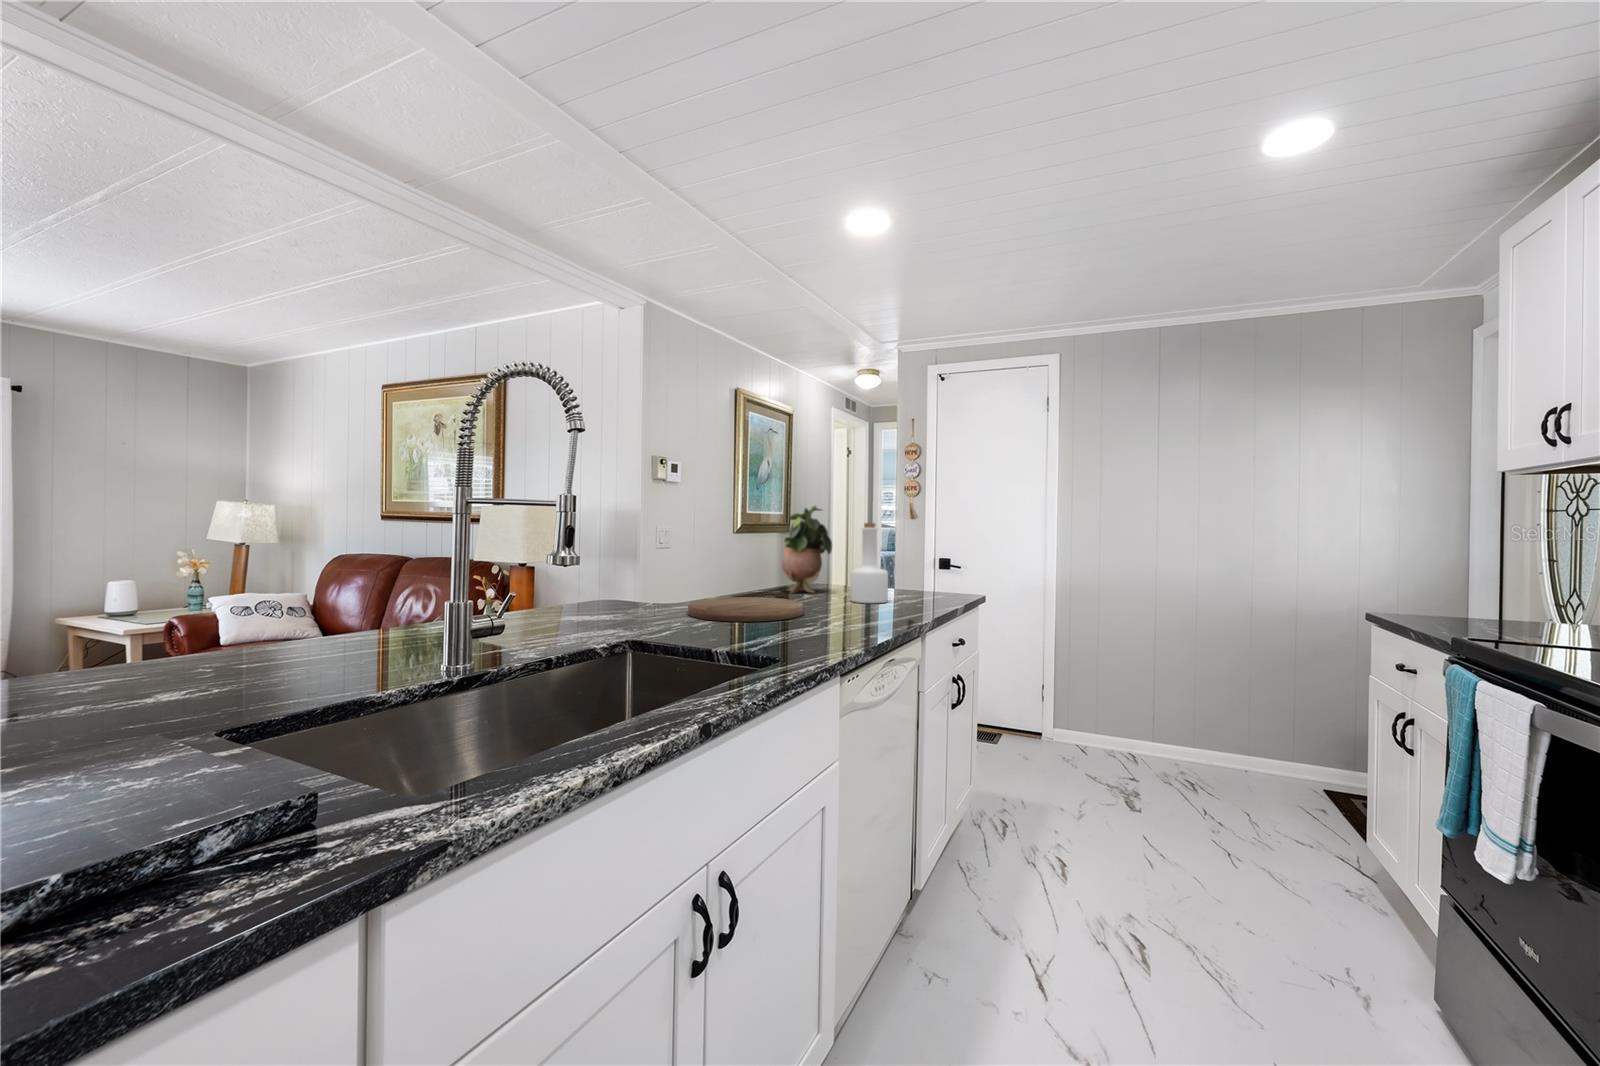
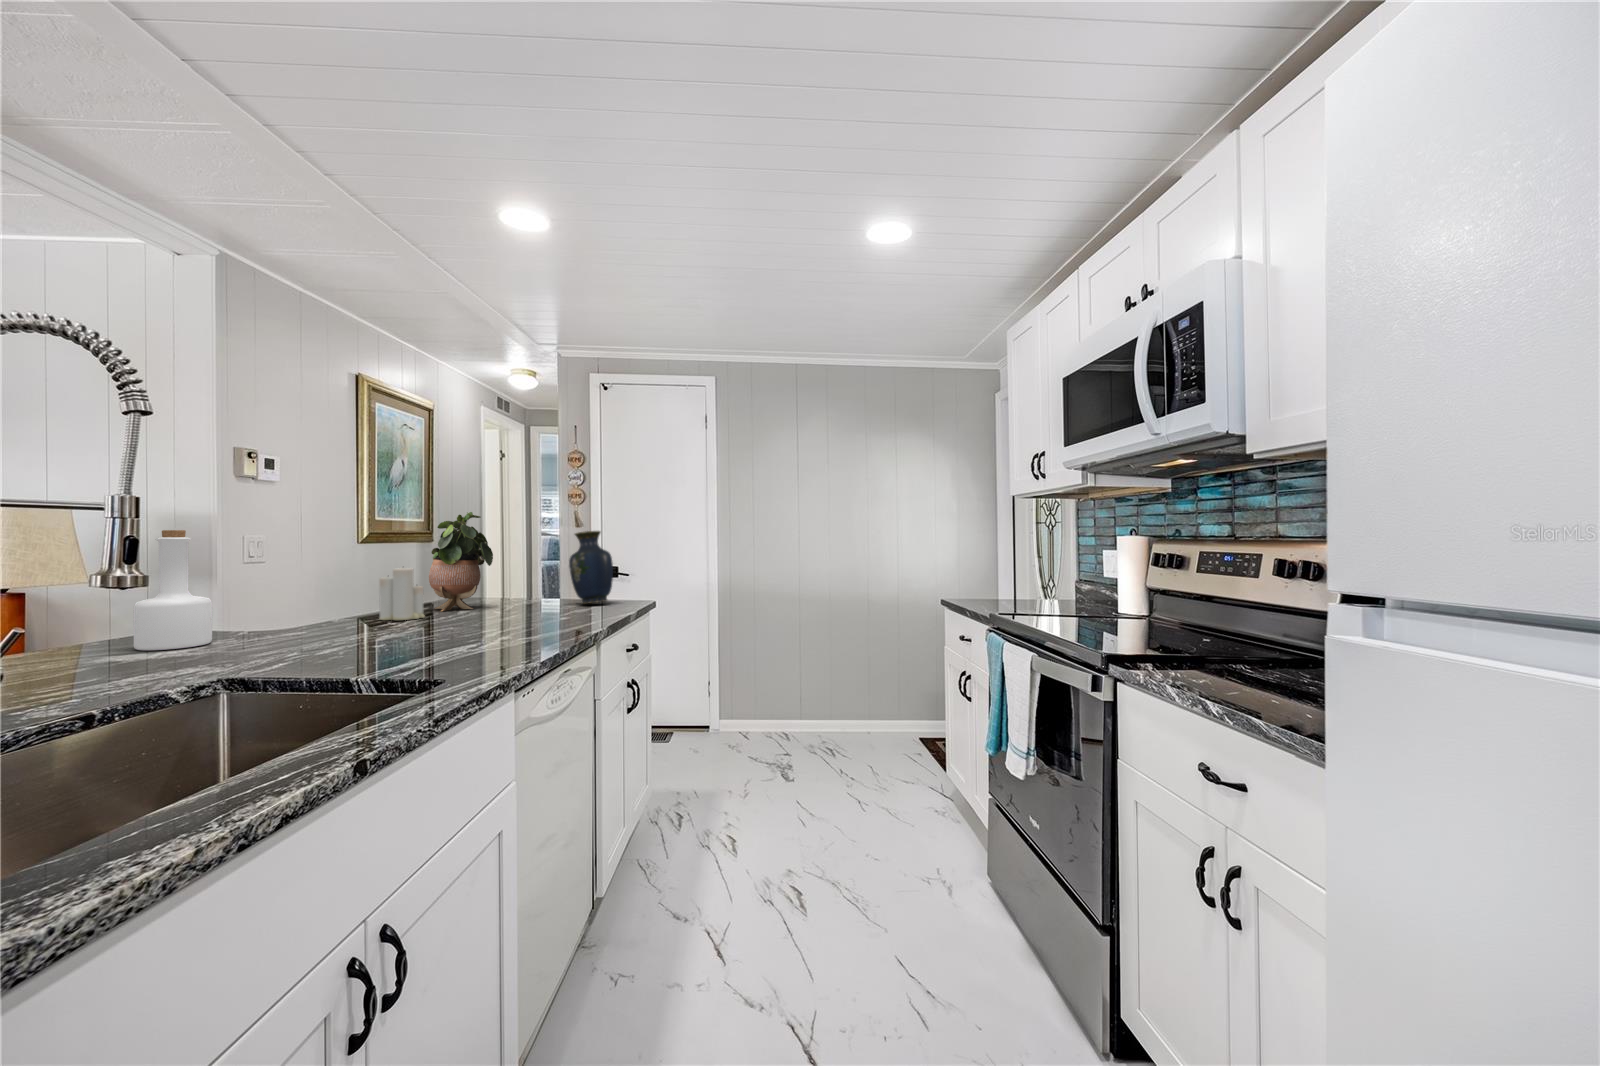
bottle: present [850,523,888,603] -> present [134,530,212,650]
vase: none [898,524,940,595] -> present [569,531,613,604]
candle: none [744,549,777,599] -> present [379,568,425,620]
cutting board: present [688,597,803,622] -> none [301,618,462,649]

